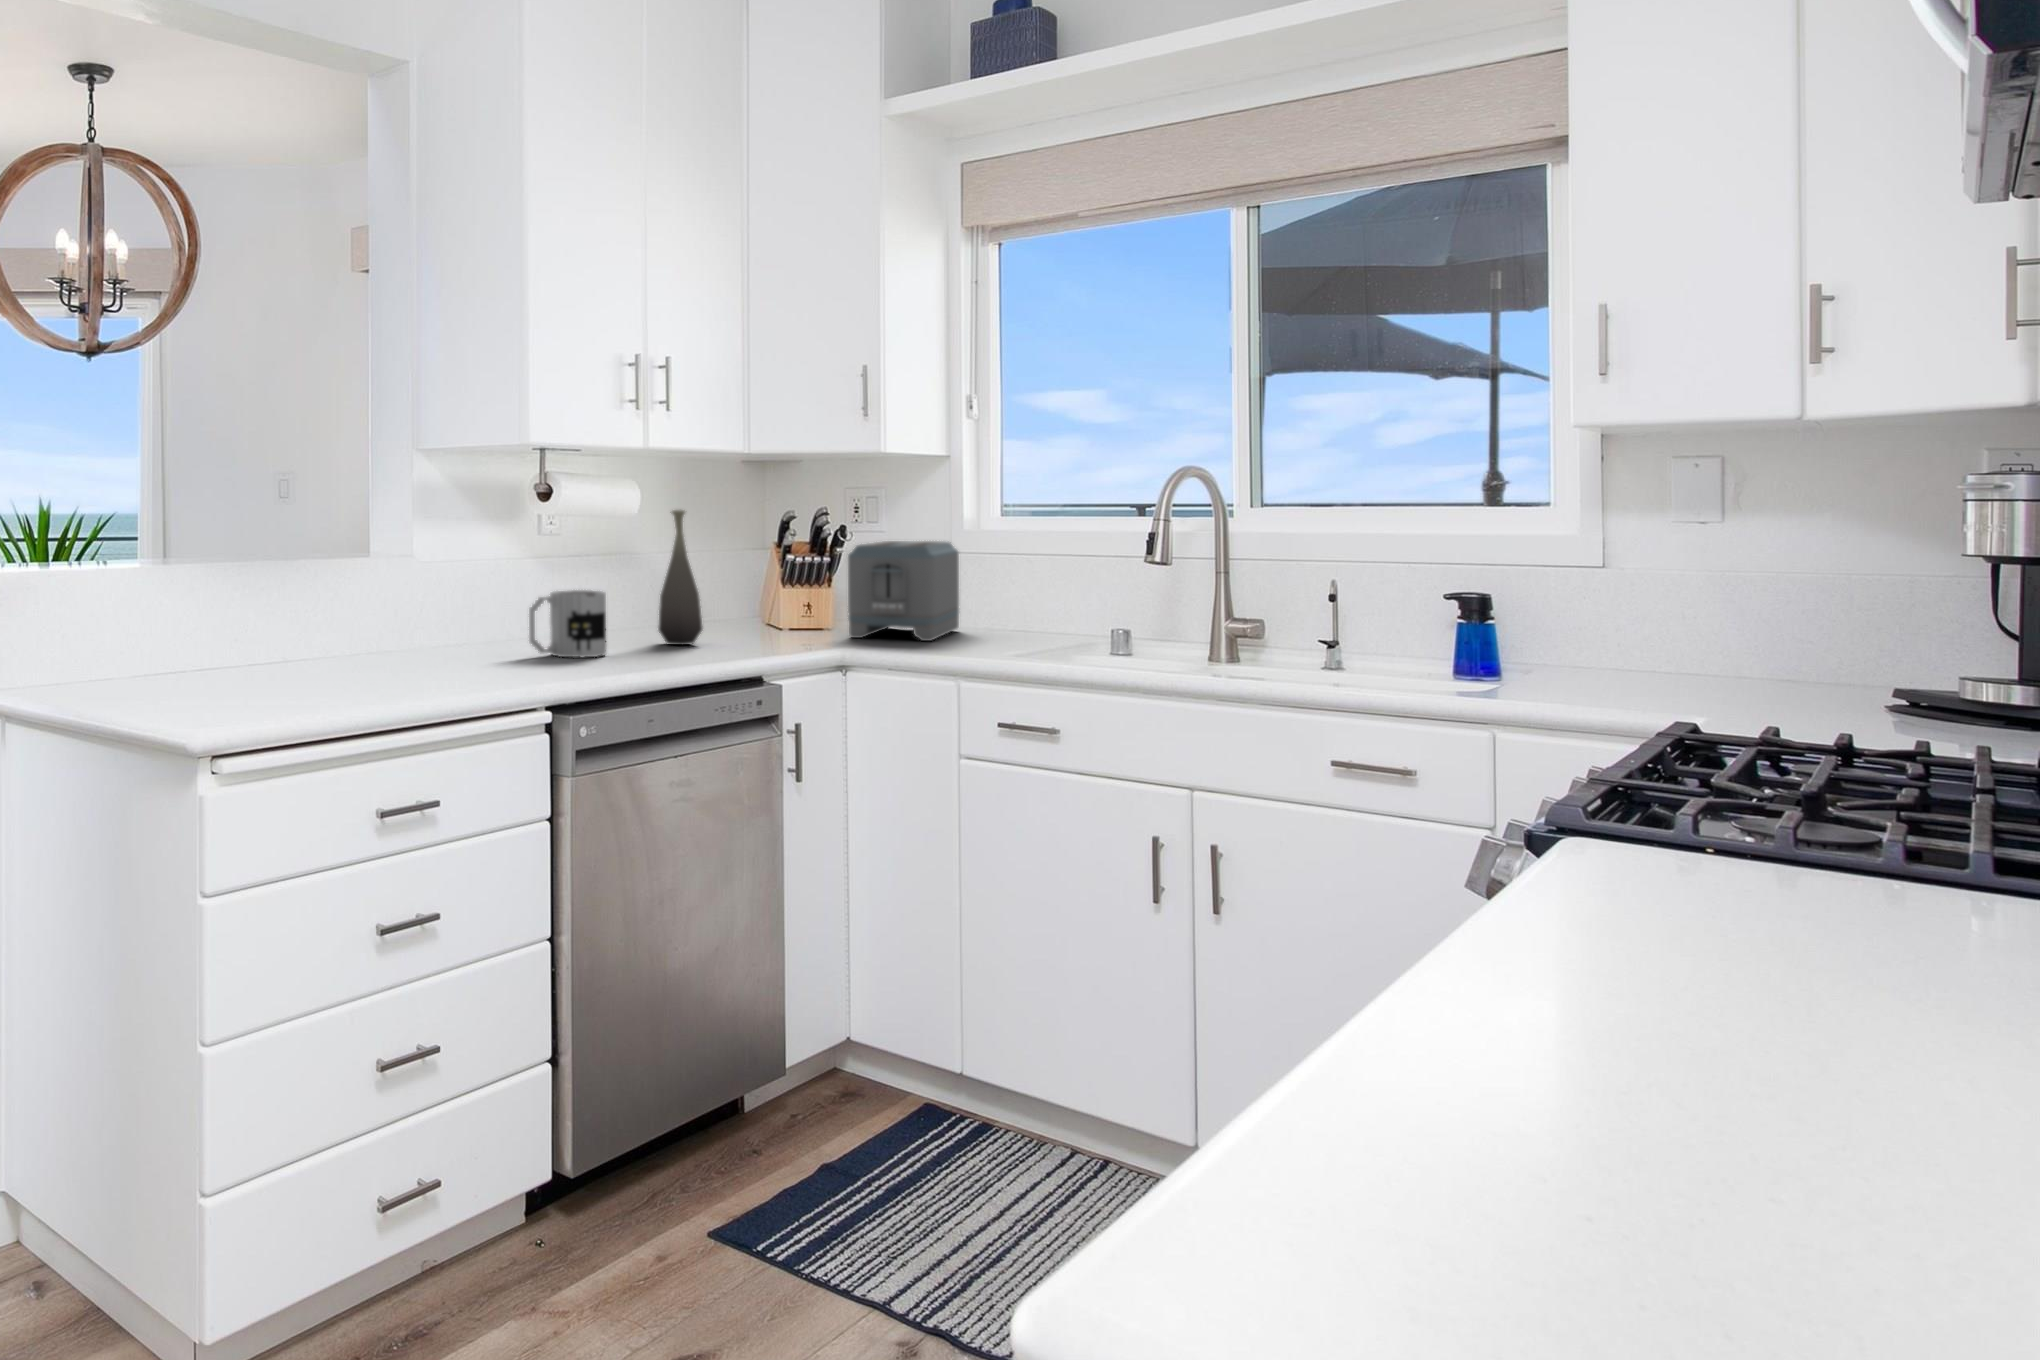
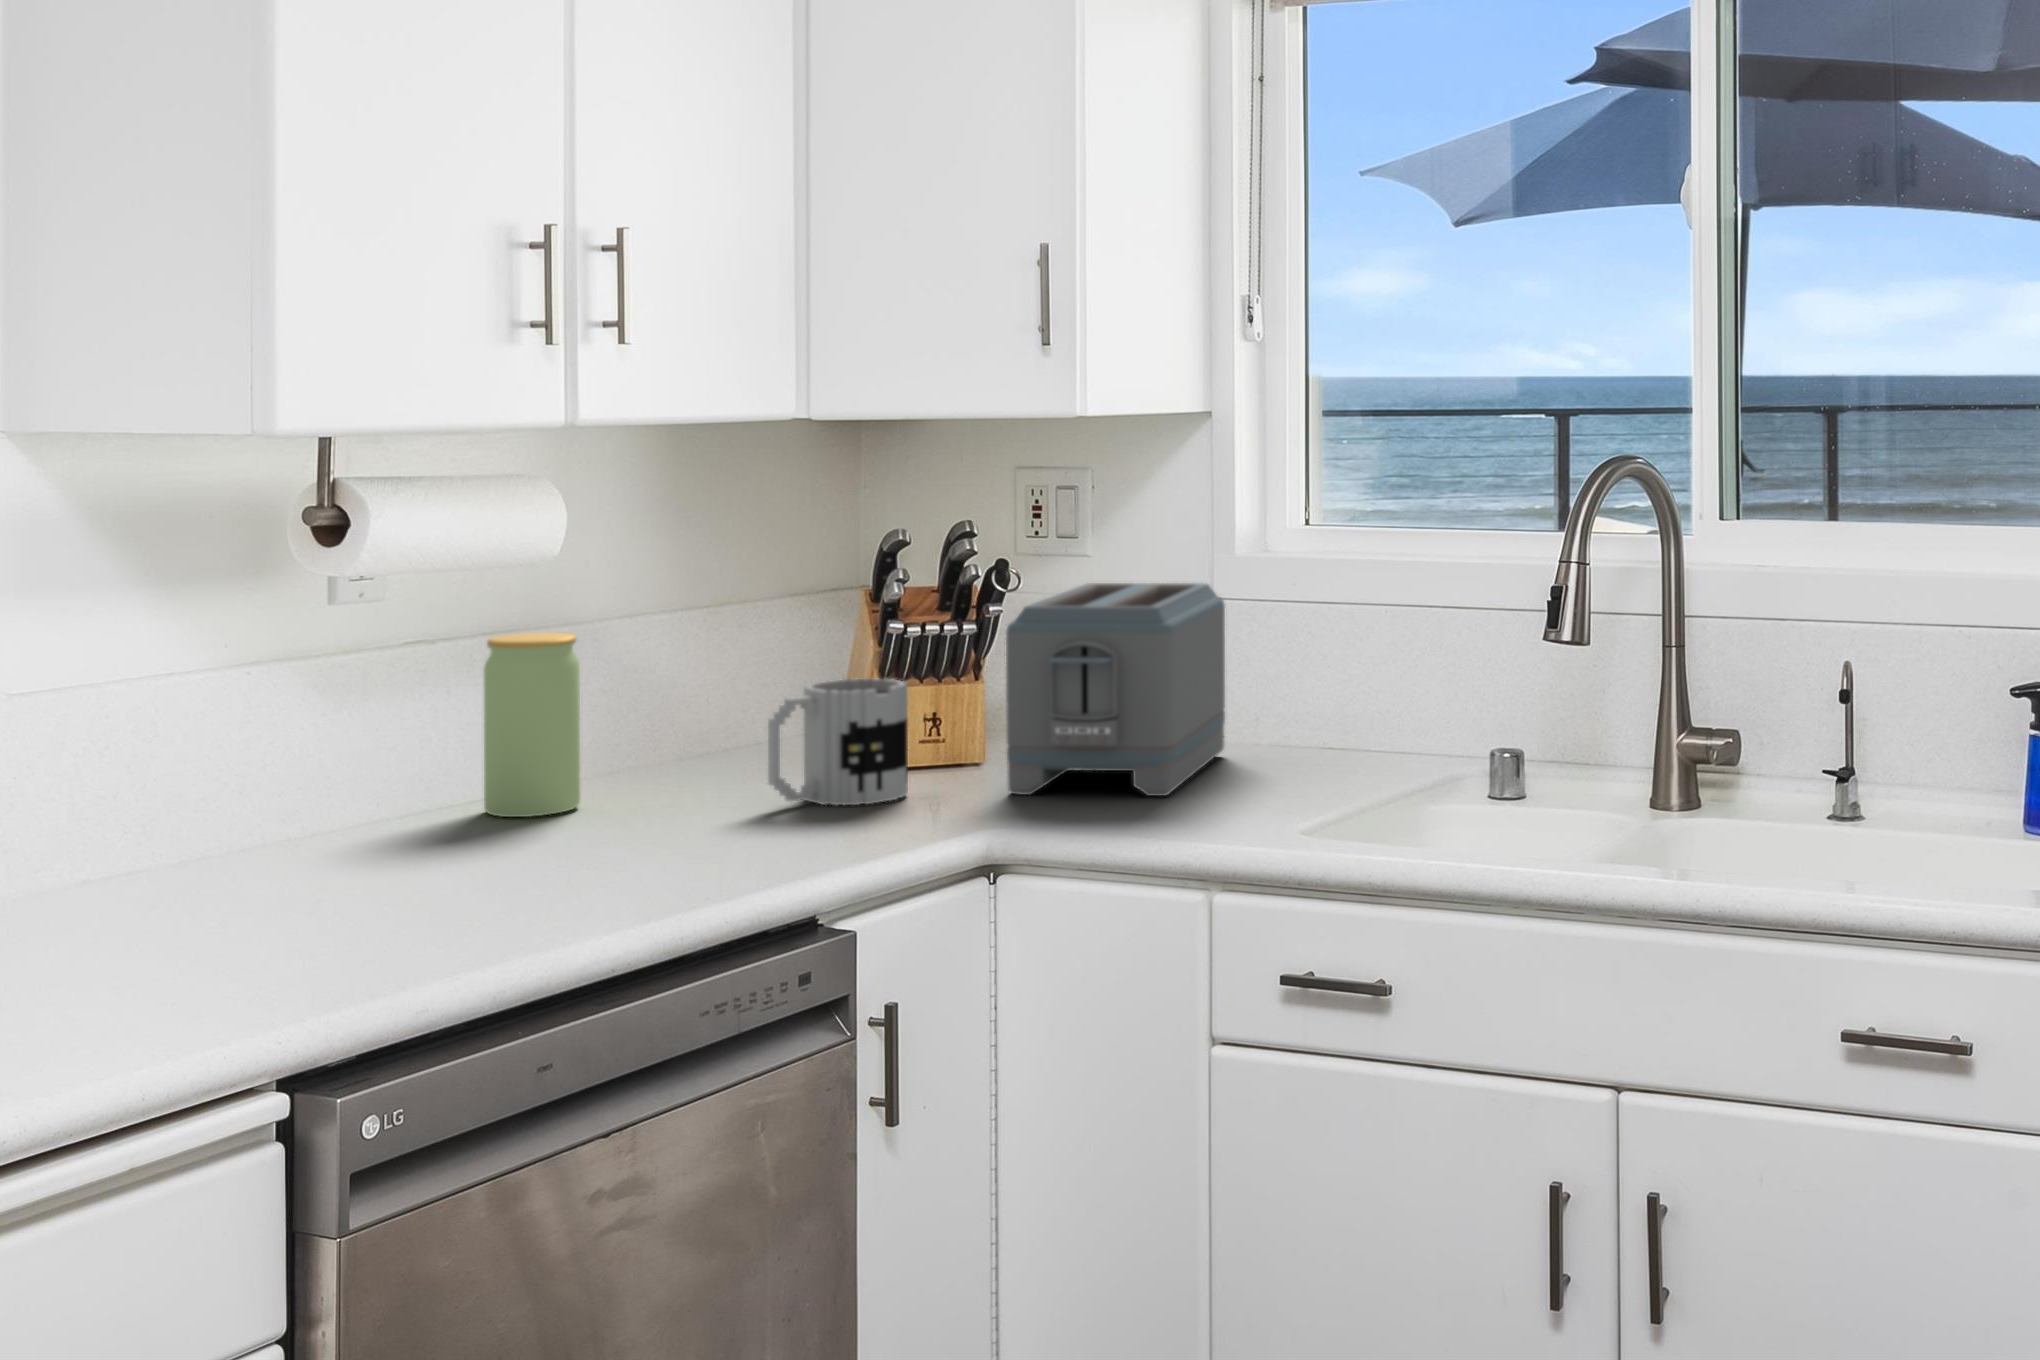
bottle: present [659,510,703,645] -> none [586,556,689,852]
jar: none [607,552,649,634] -> present [484,633,580,817]
mug: present [529,590,606,658] -> present [768,678,908,805]

